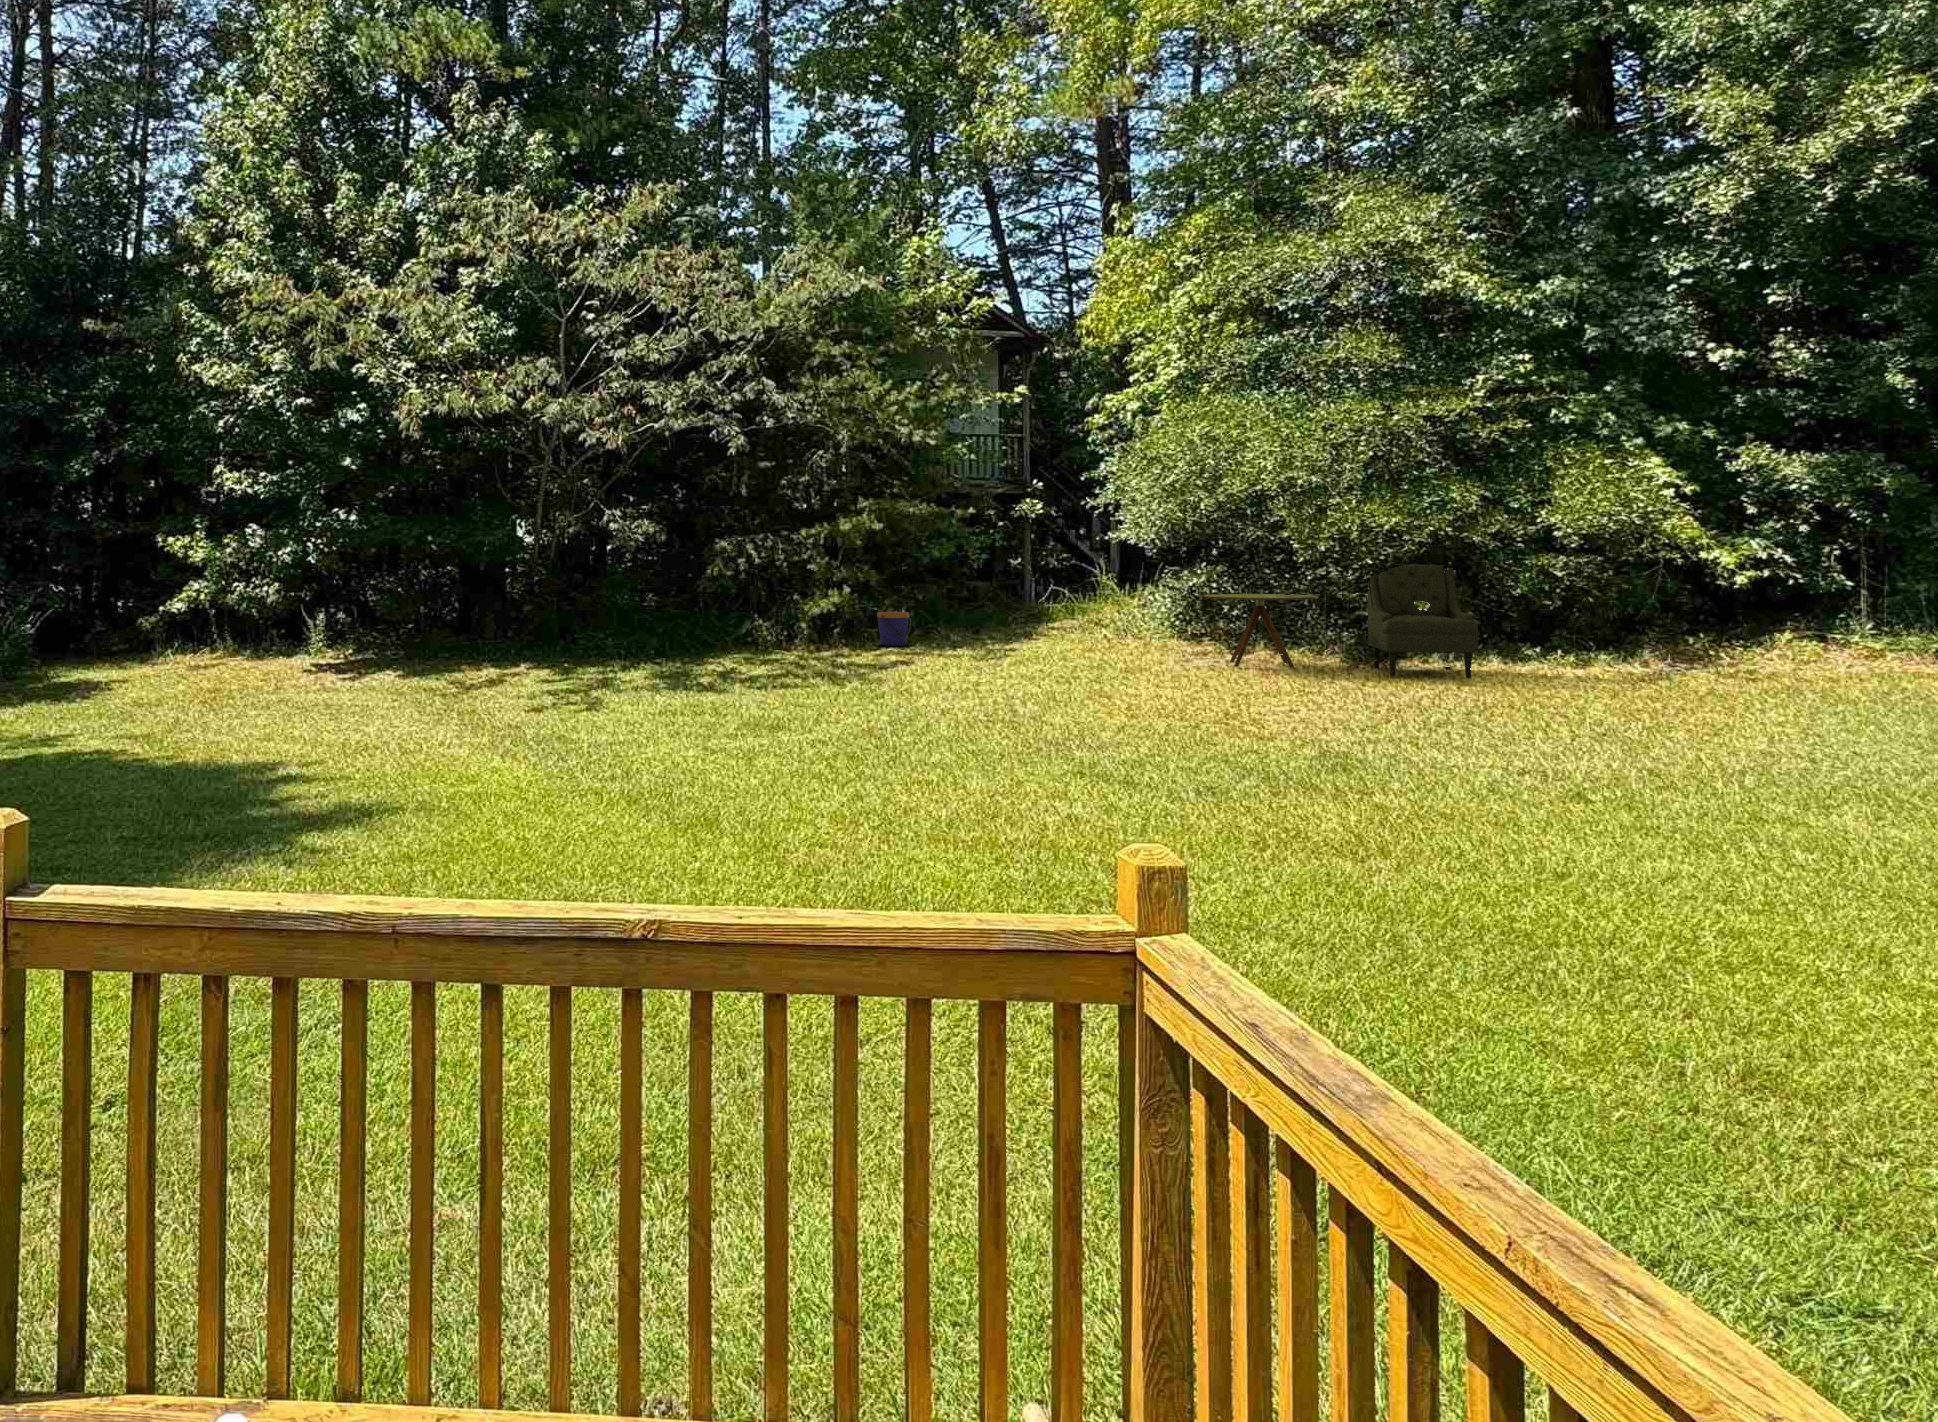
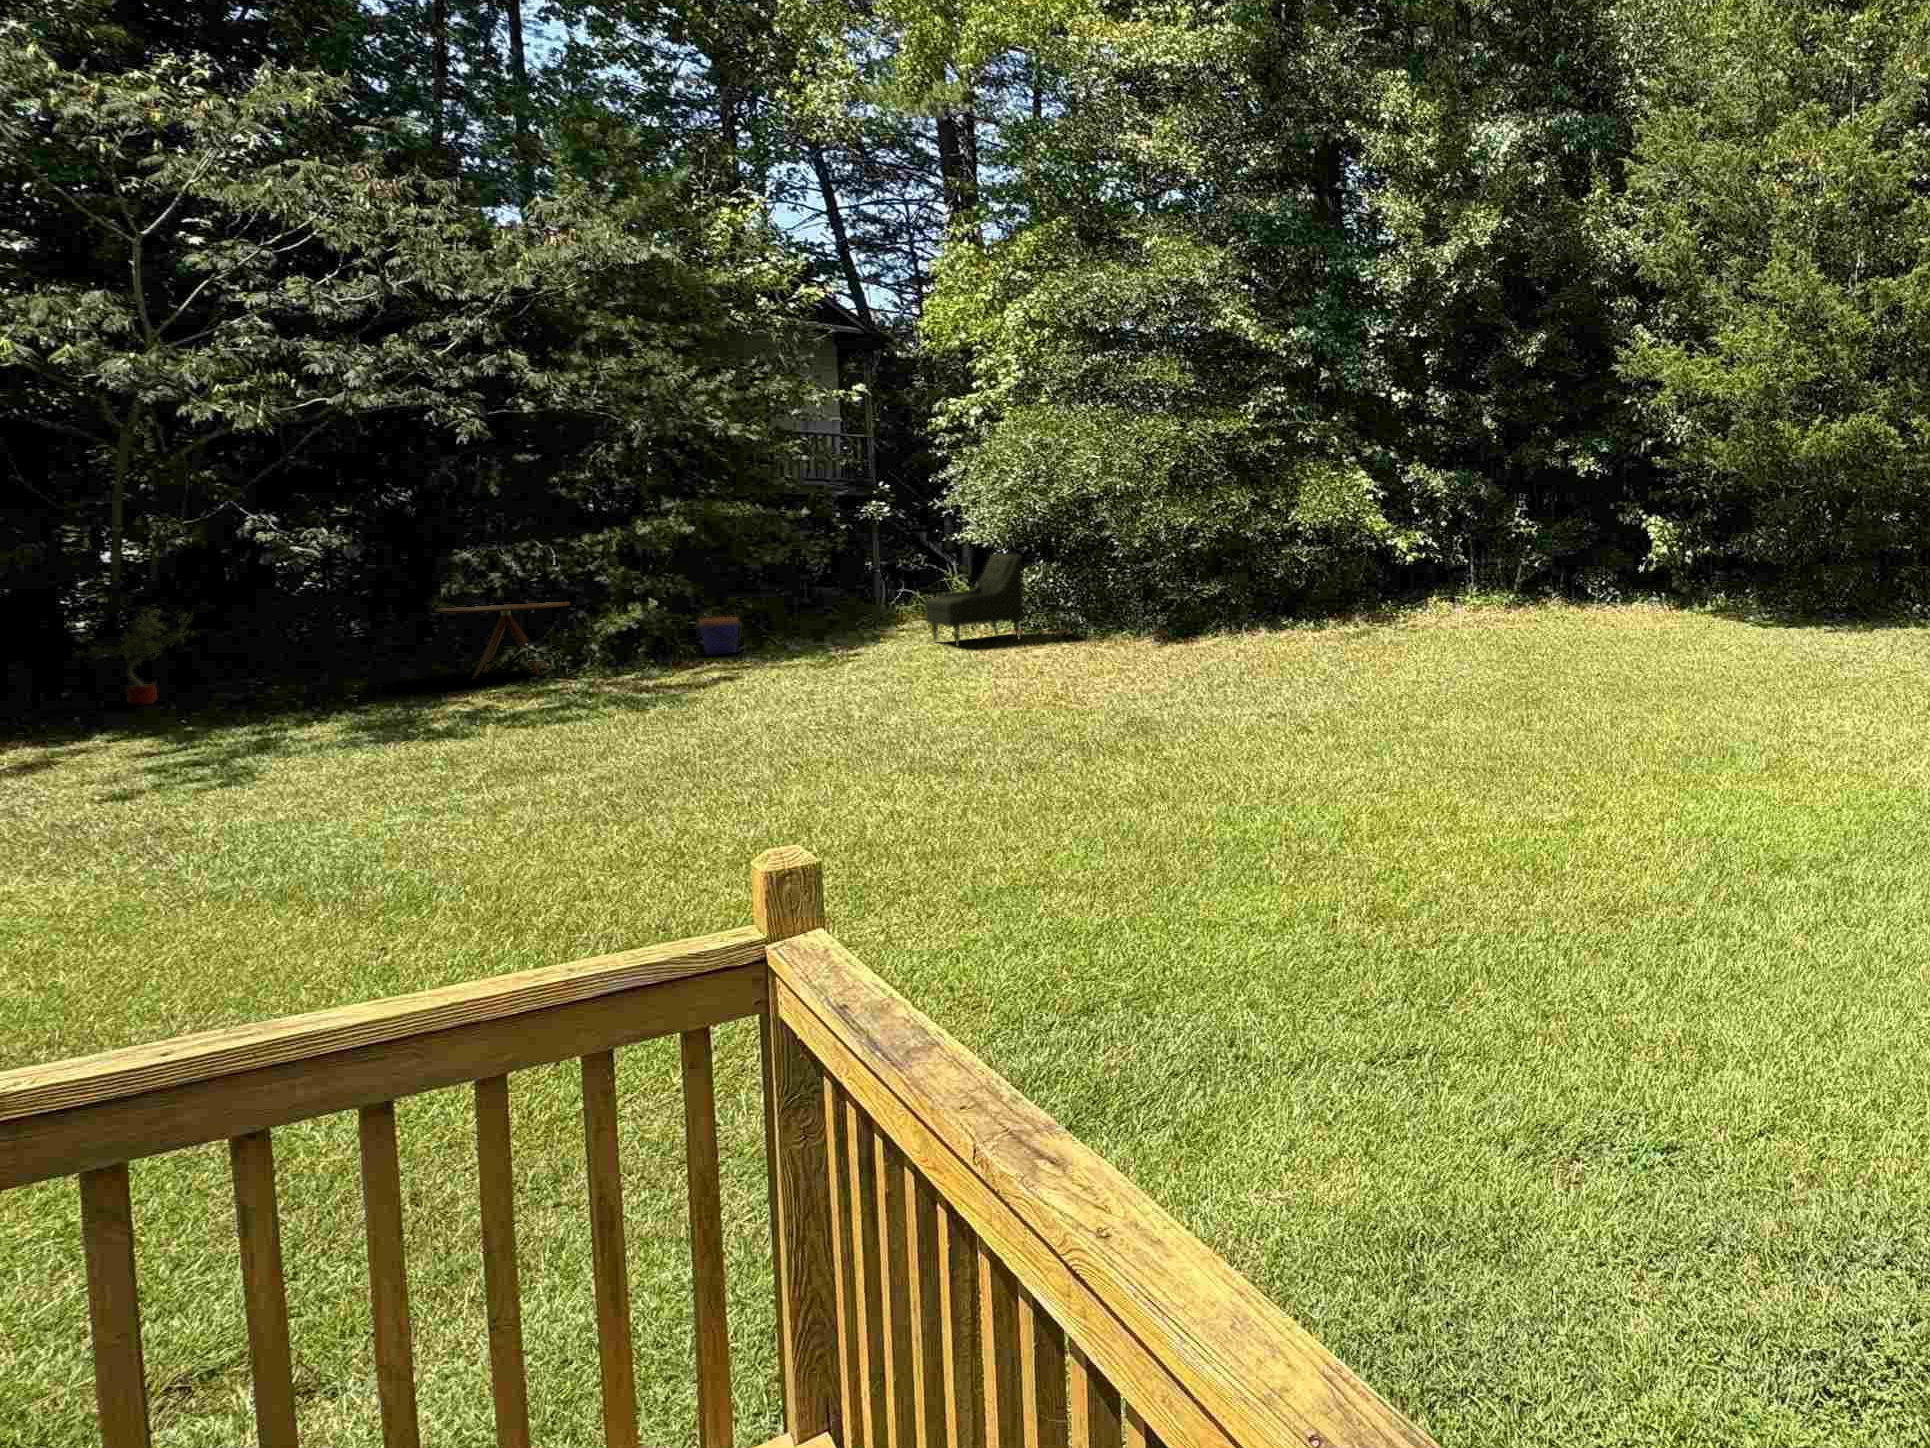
chair: present [1368,564,1478,678] -> present [924,554,1025,645]
potted tree: none [507,576,567,650] -> present [72,605,194,705]
round table: present [1203,594,1319,668] -> present [436,602,570,679]

